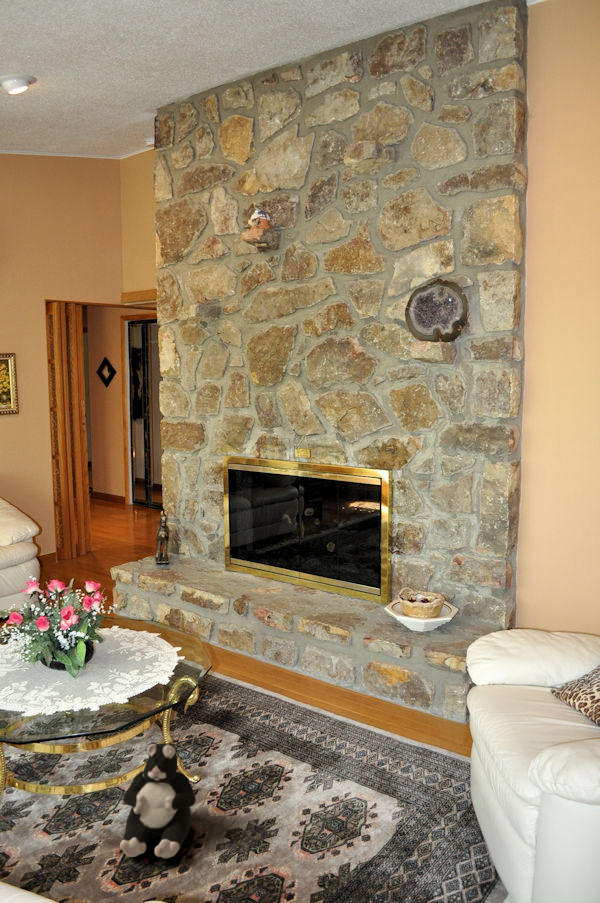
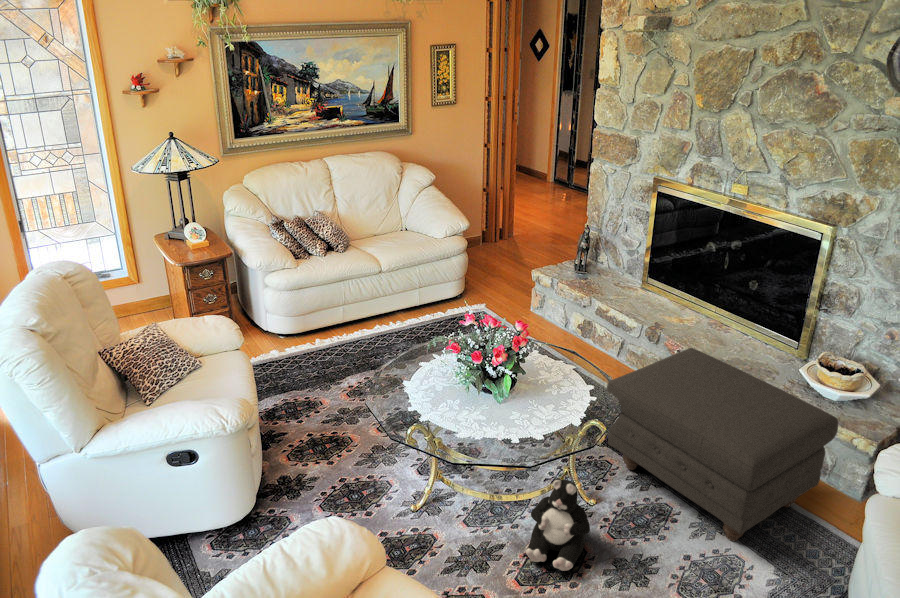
ottoman: none [199,598,428,785] -> present [607,348,838,541]

